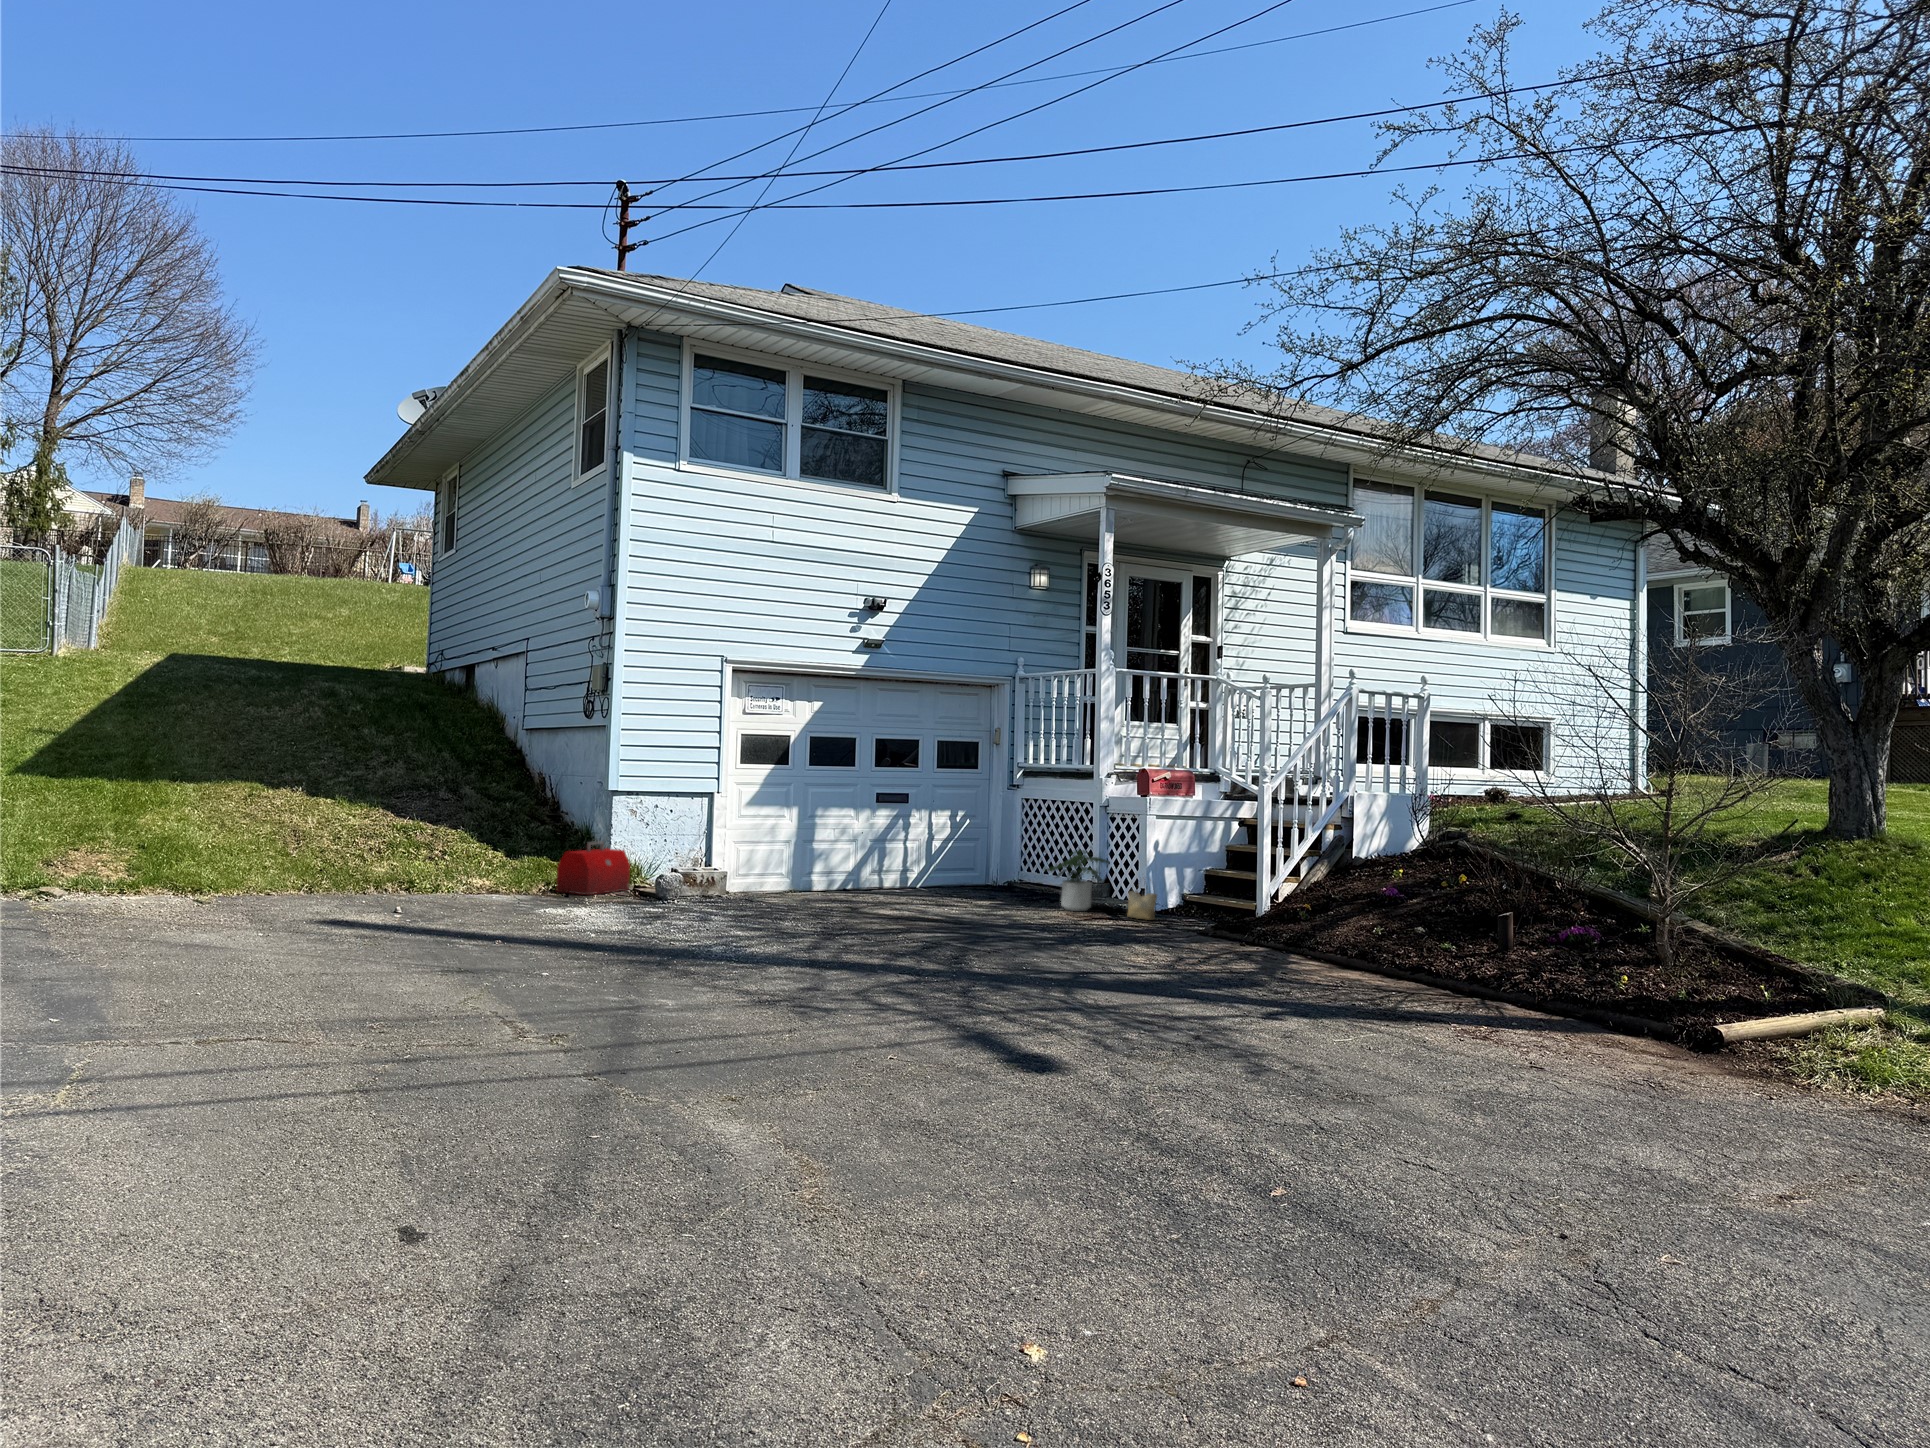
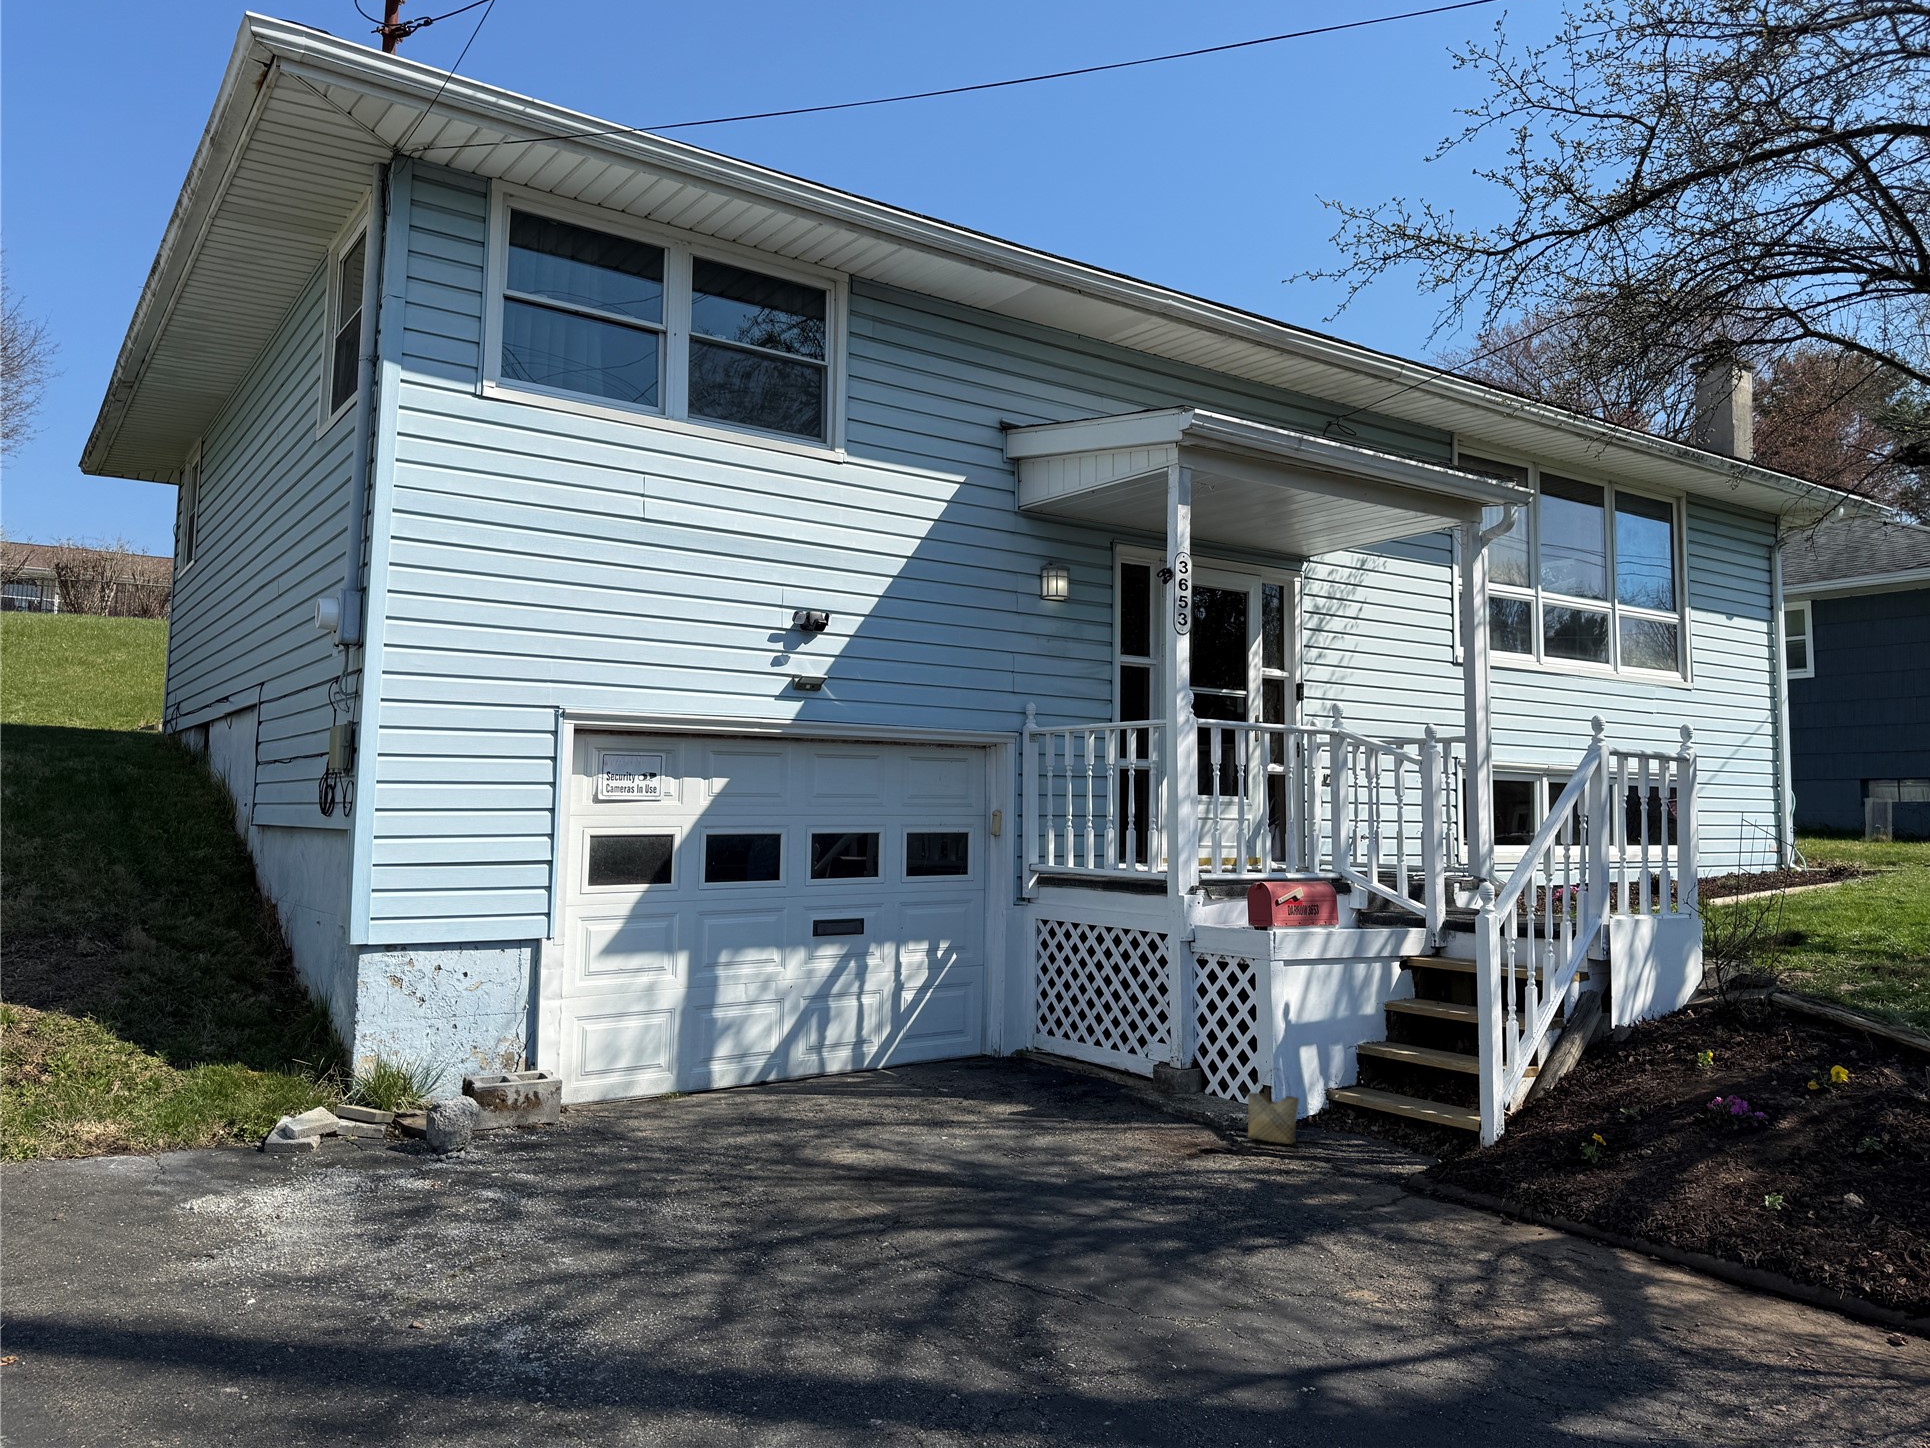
toolbox: present [556,841,630,895] -> none [244,1034,389,1141]
potted plant: present [1047,850,1109,911] -> none [1099,1017,1210,1124]

